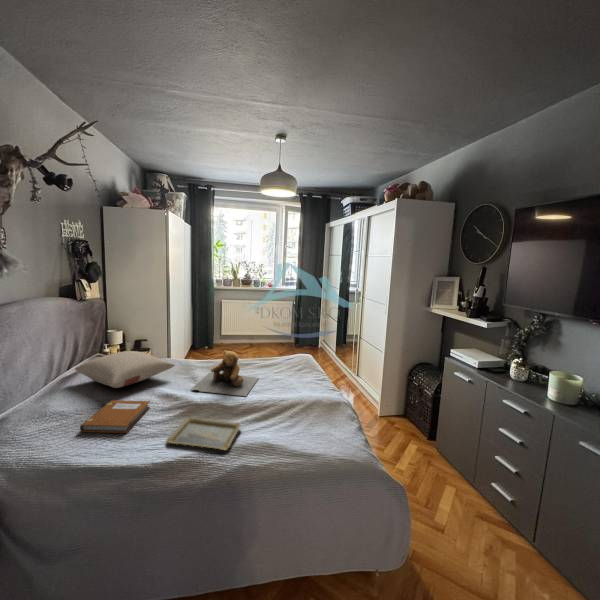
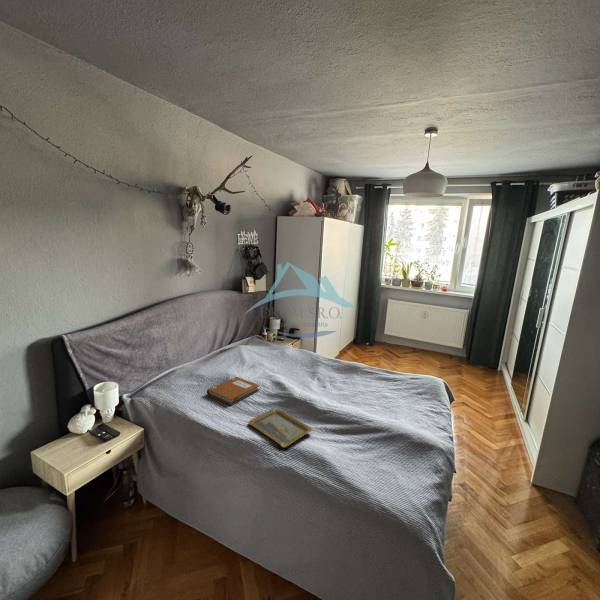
teddy bear: present [191,350,258,396] -> none [298,355,367,405]
pillow: present [75,351,175,388] -> none [229,340,295,368]

